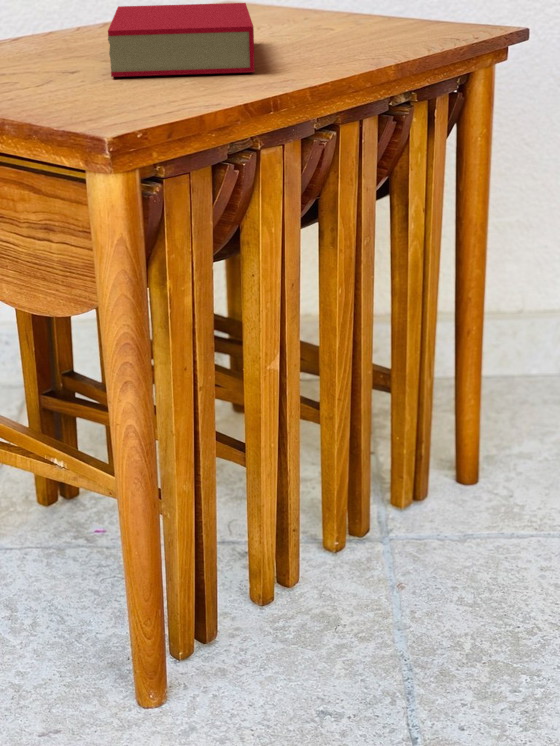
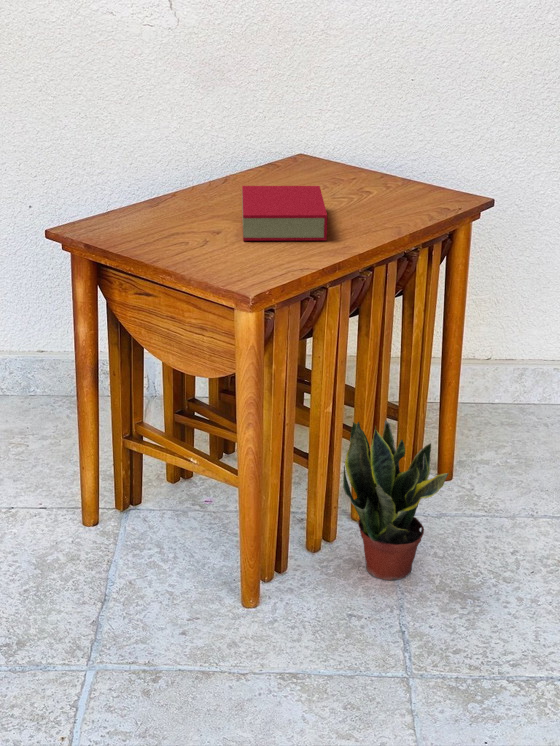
potted plant: none [301,385,480,647] -> present [343,421,448,580]

